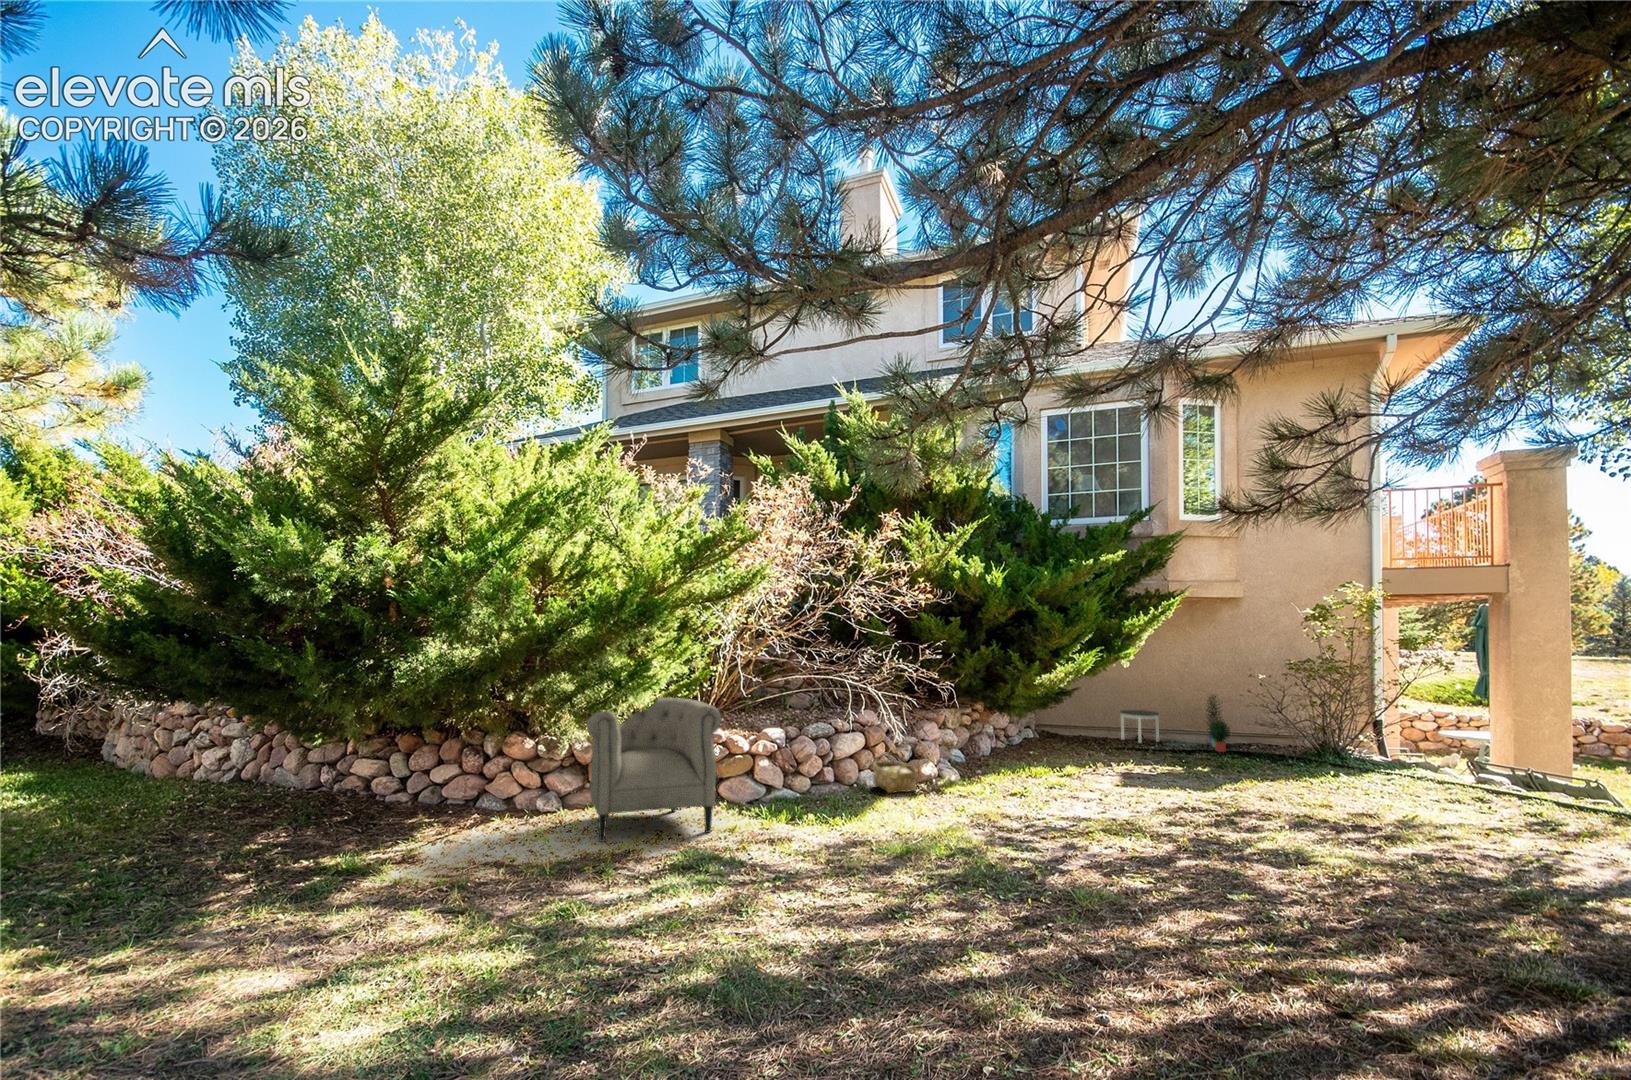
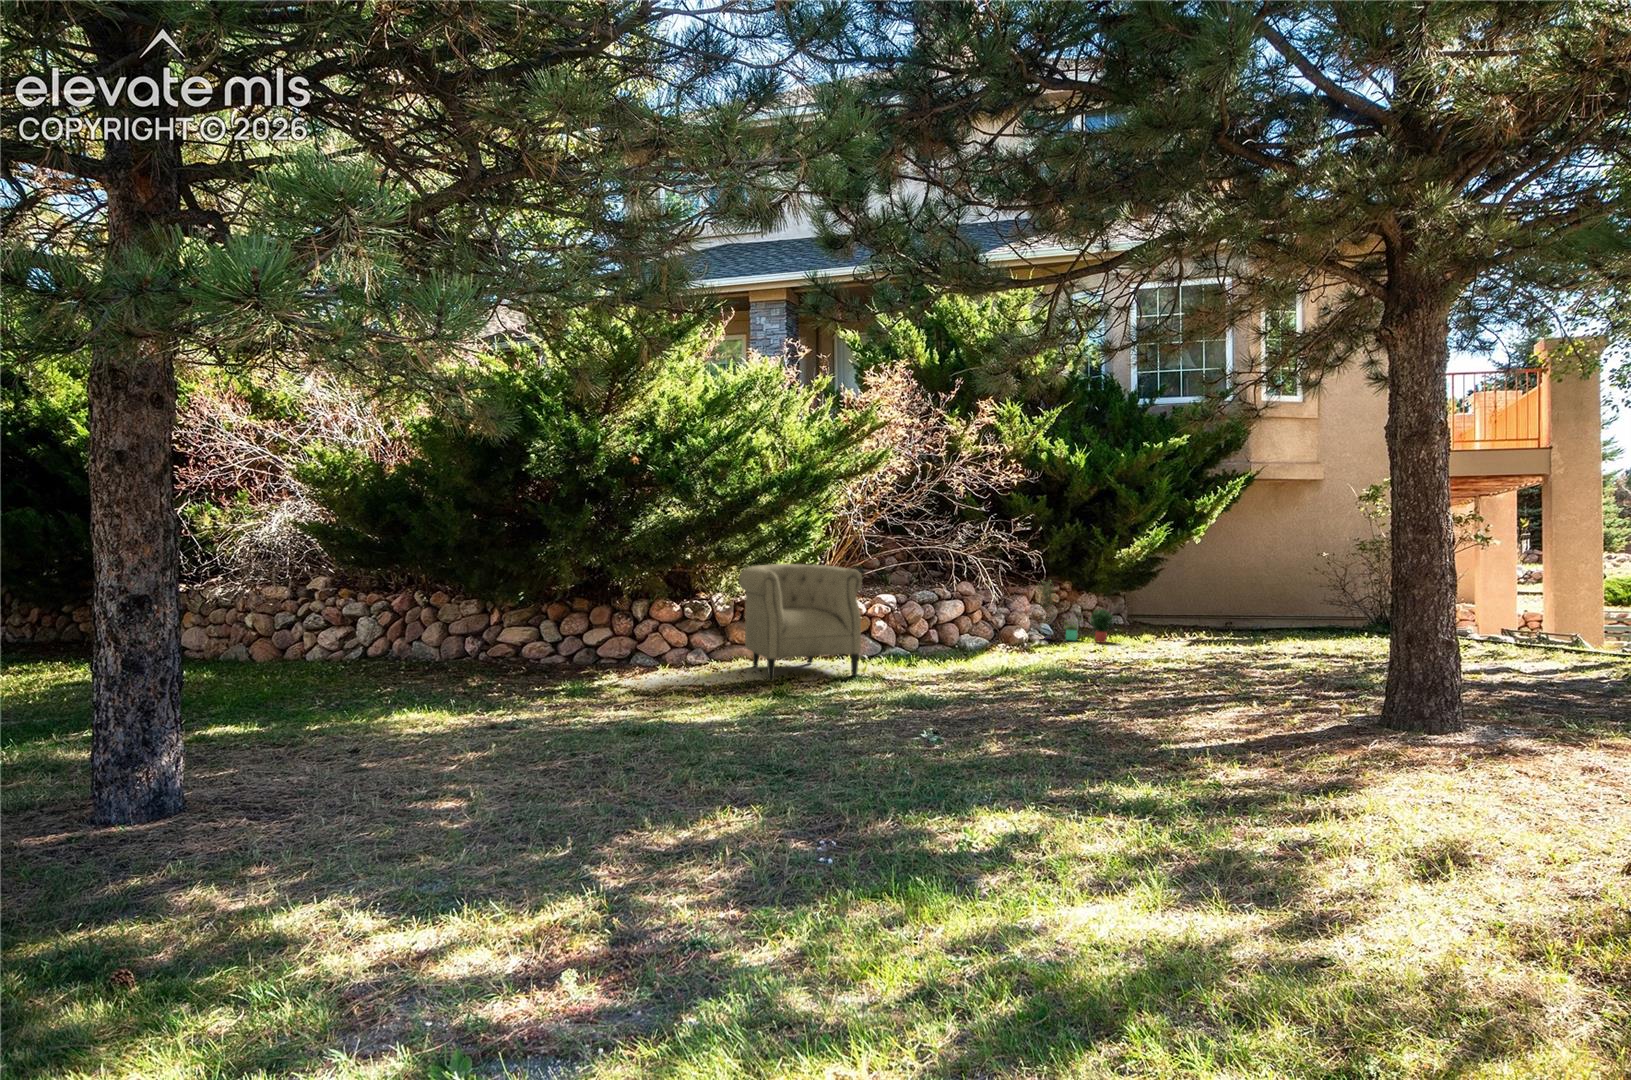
potted plant: present [1206,694,1230,752] -> present [1037,580,1113,643]
round table: present [1120,710,1159,743] -> none [1176,589,1214,619]
woven basket: present [873,752,918,793] -> none [970,618,1013,653]

